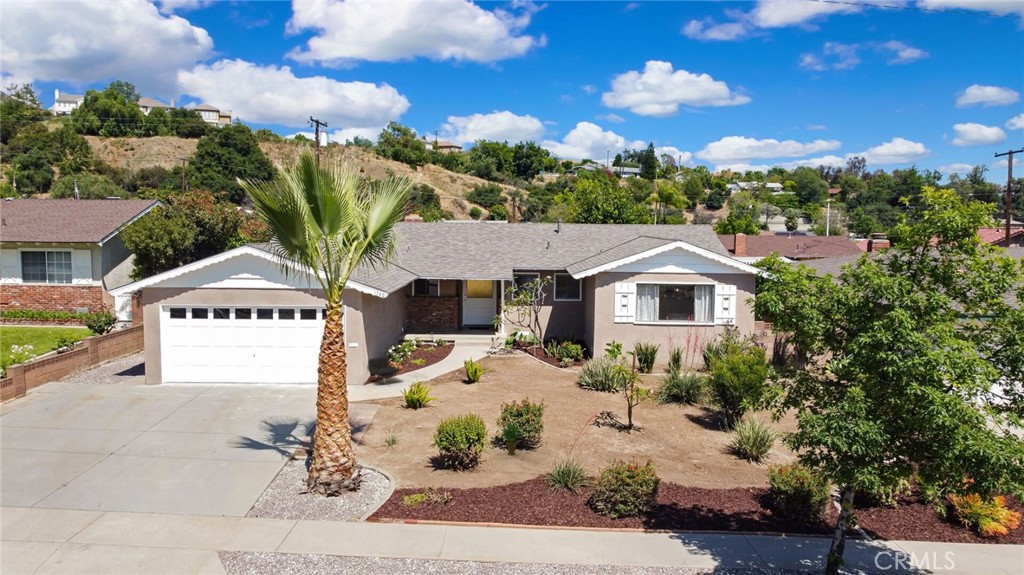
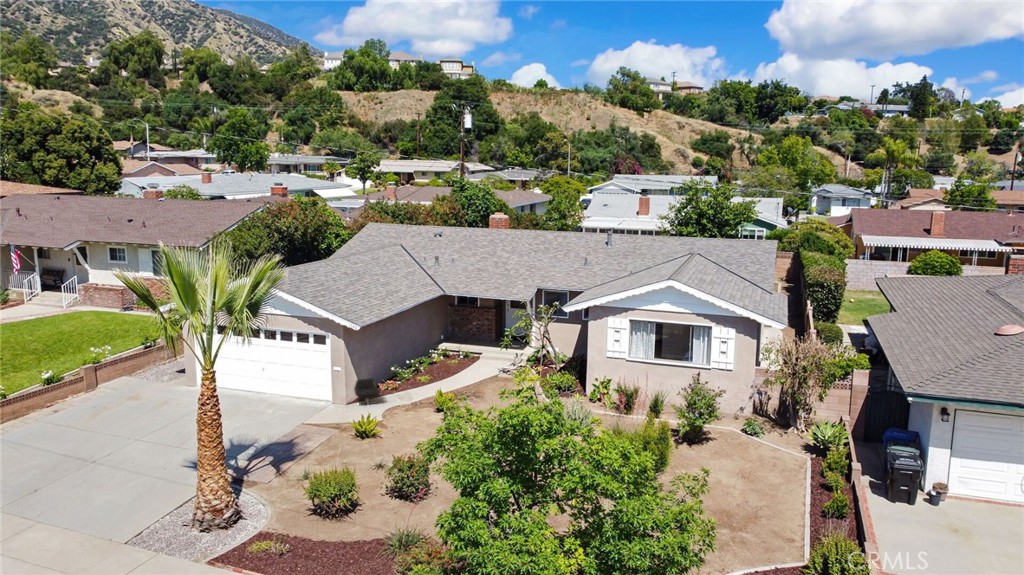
potted plant: present [502,422,522,455] -> none [378,476,400,507]

